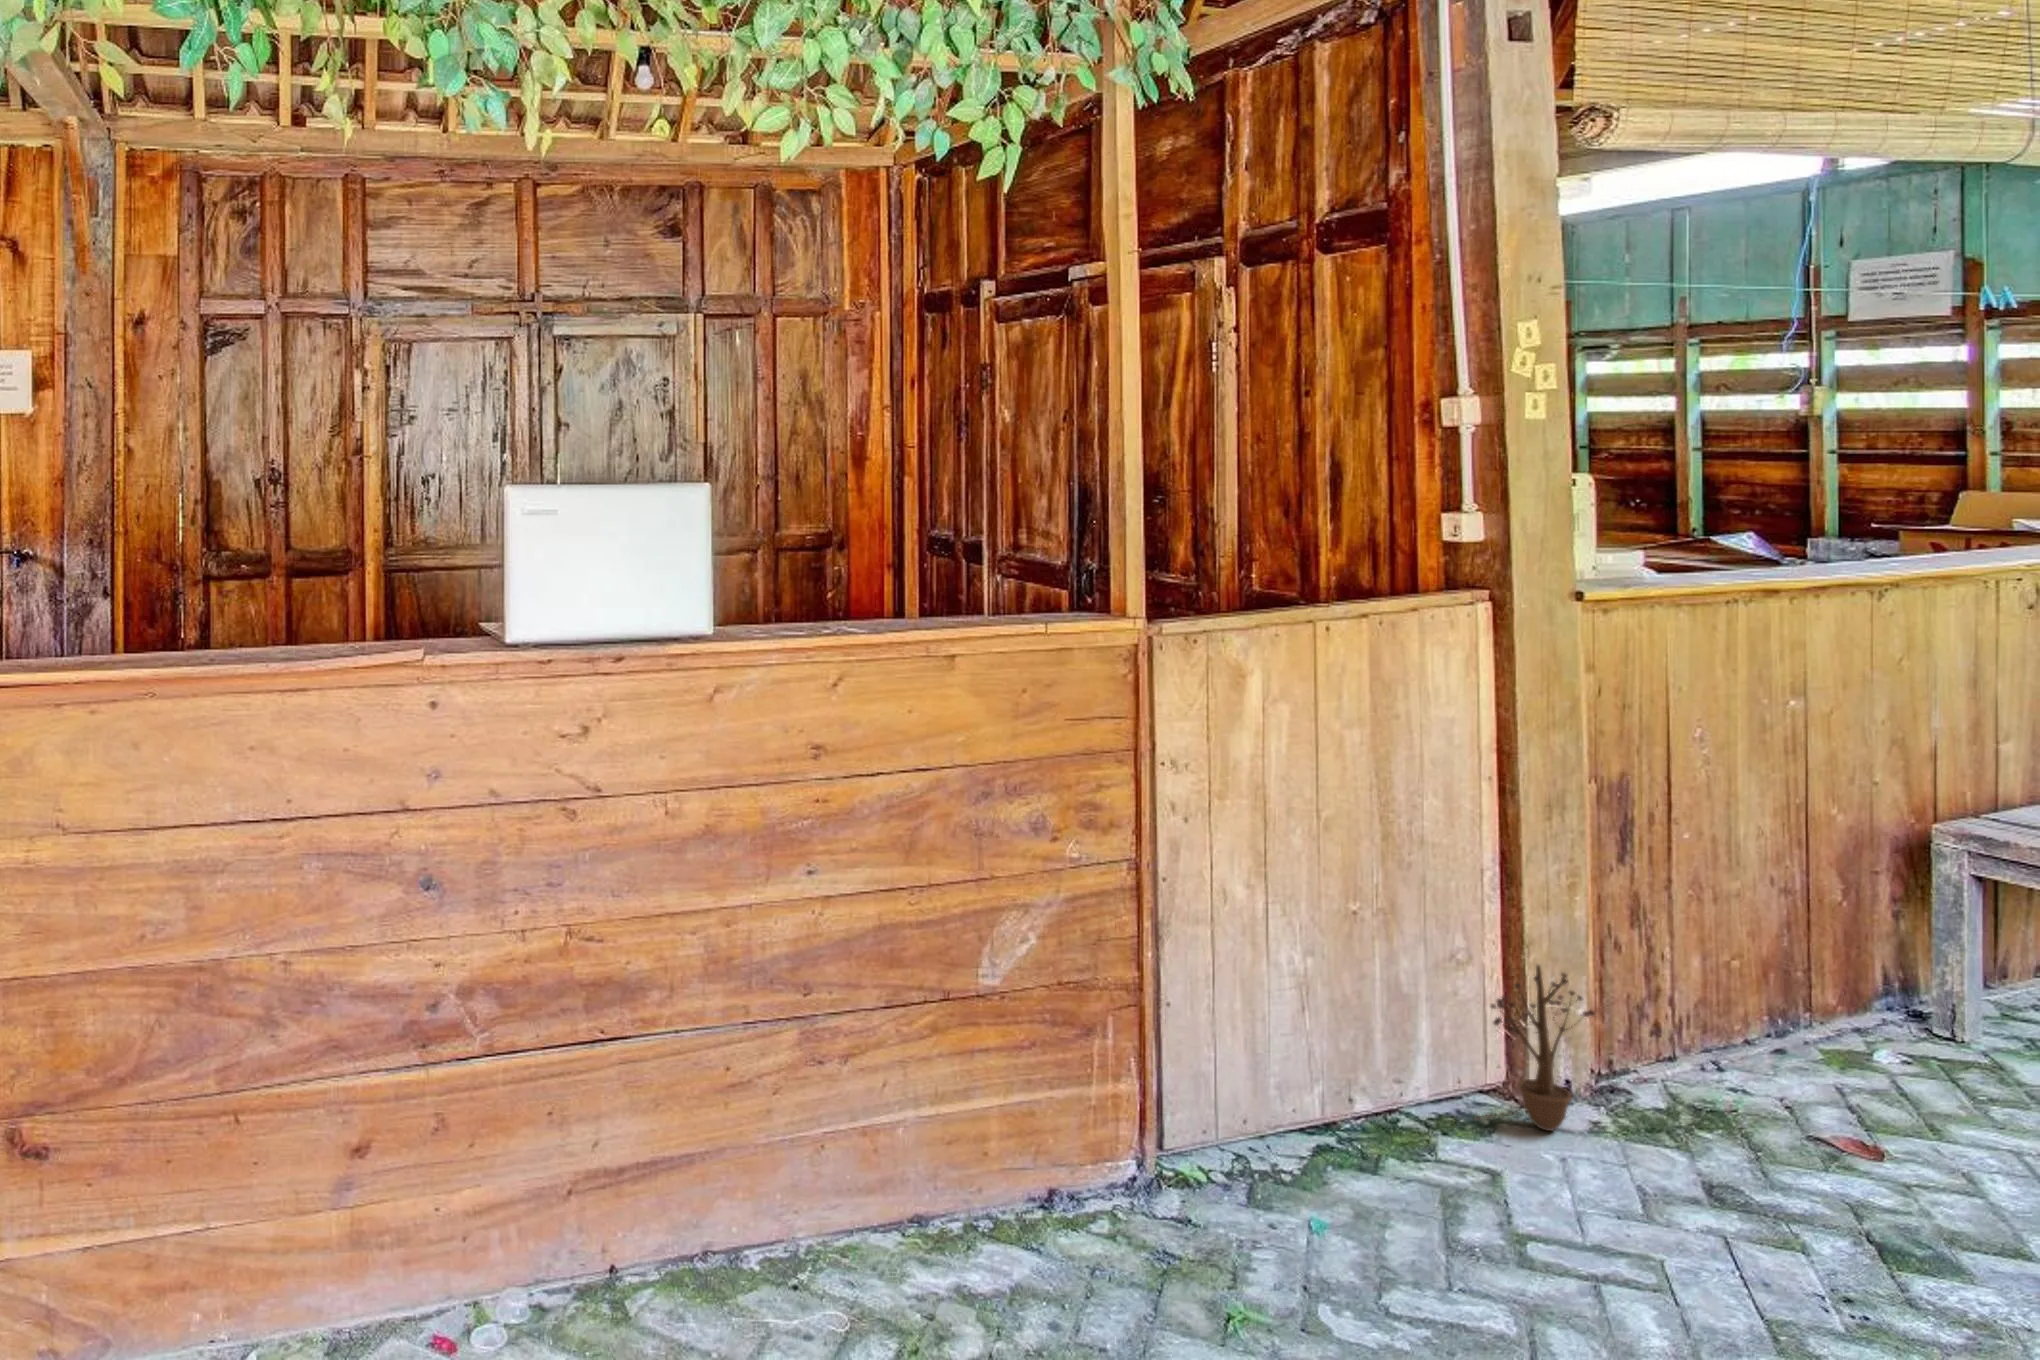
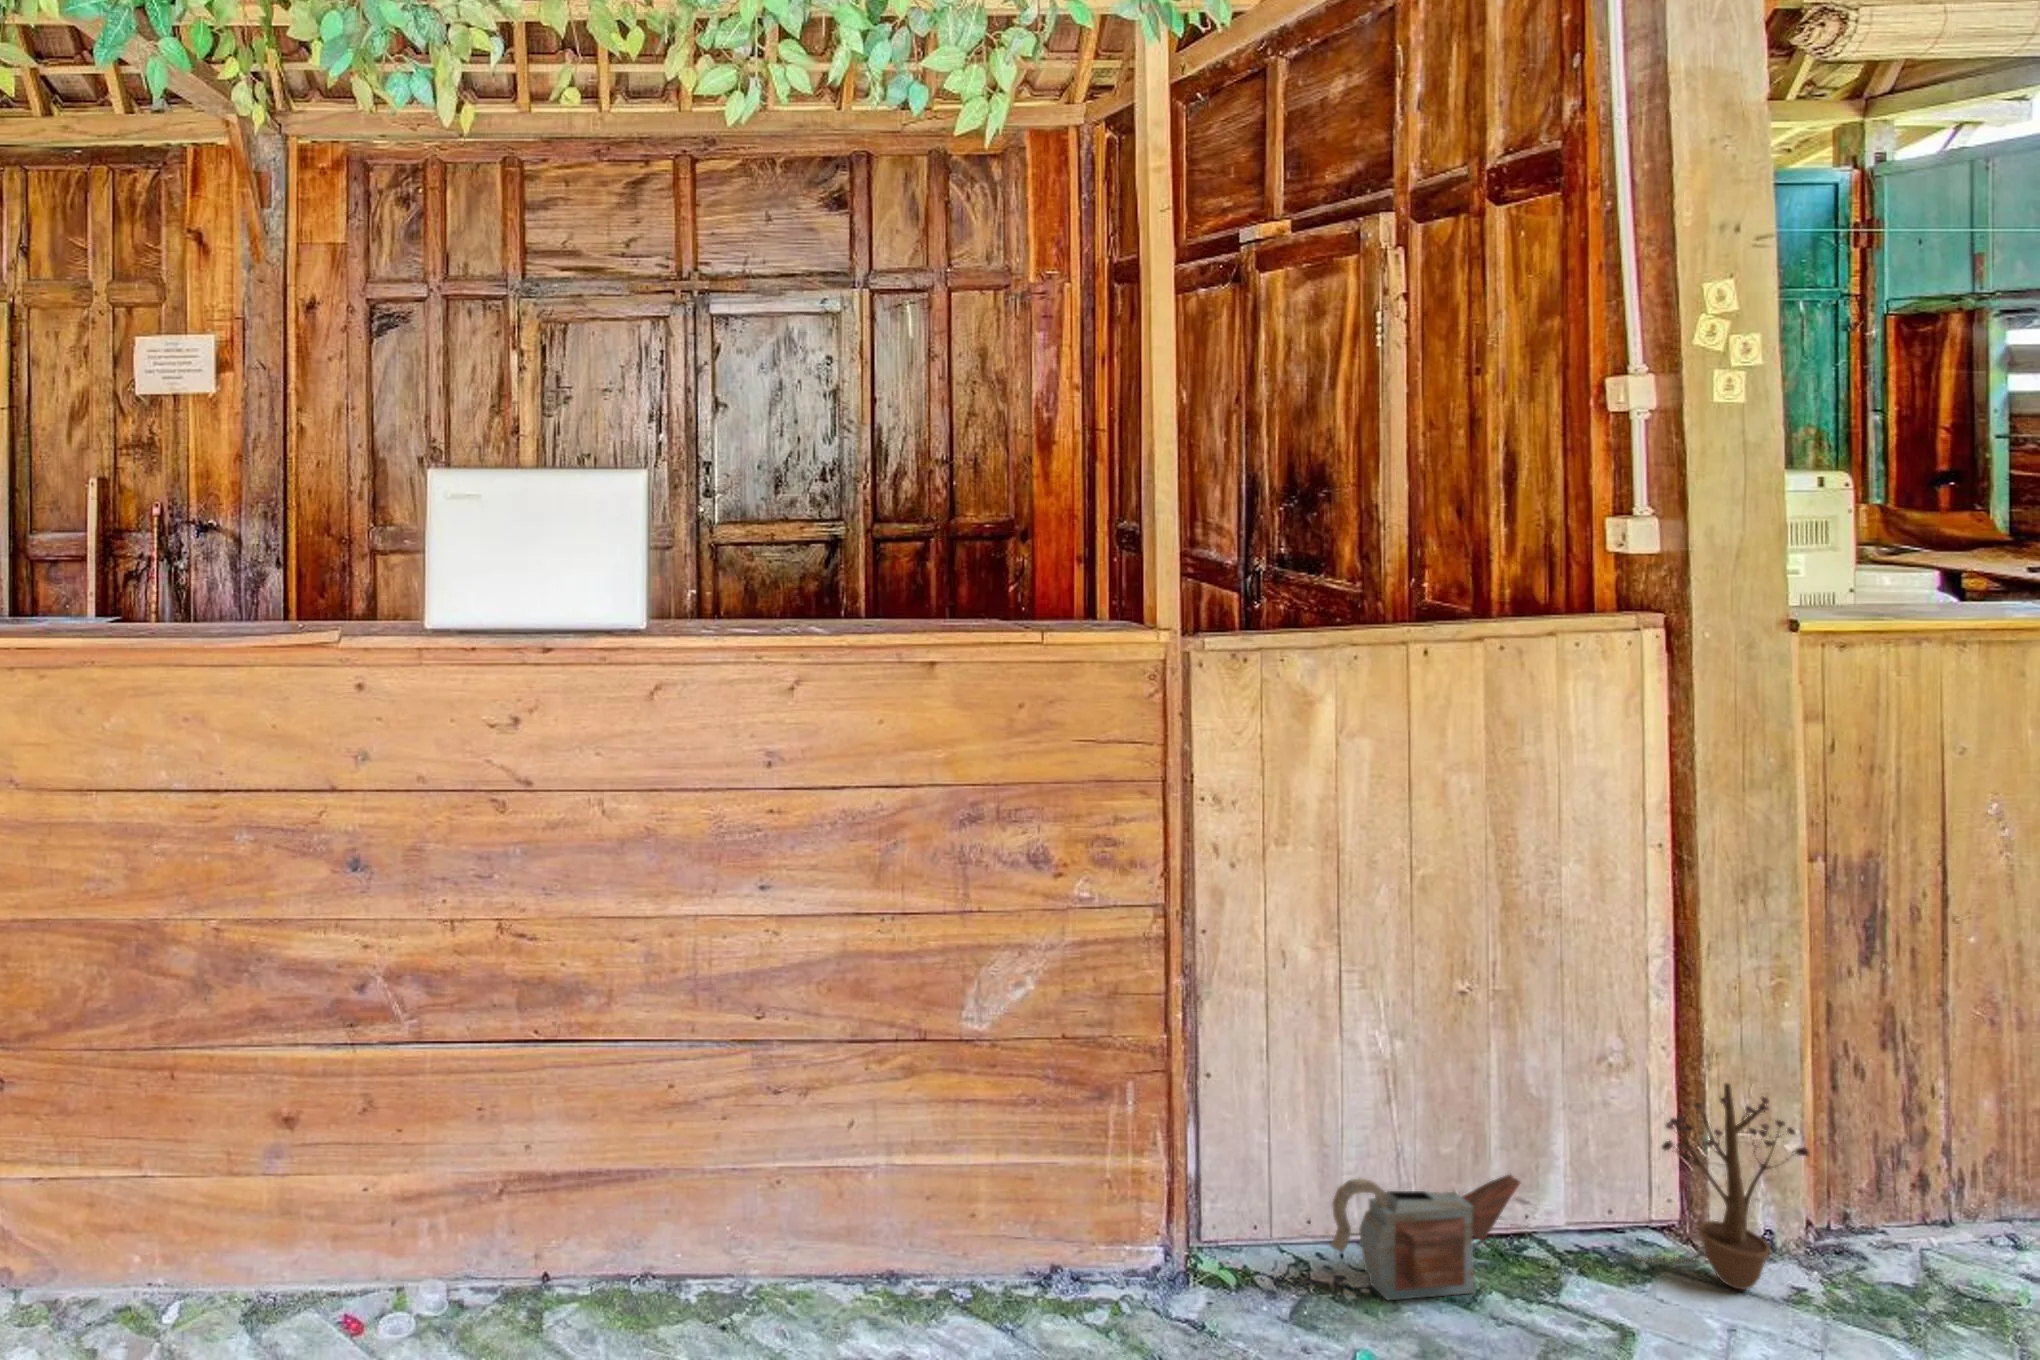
watering can: none [1271,1059,1402,1179] -> present [1331,1175,1520,1300]

